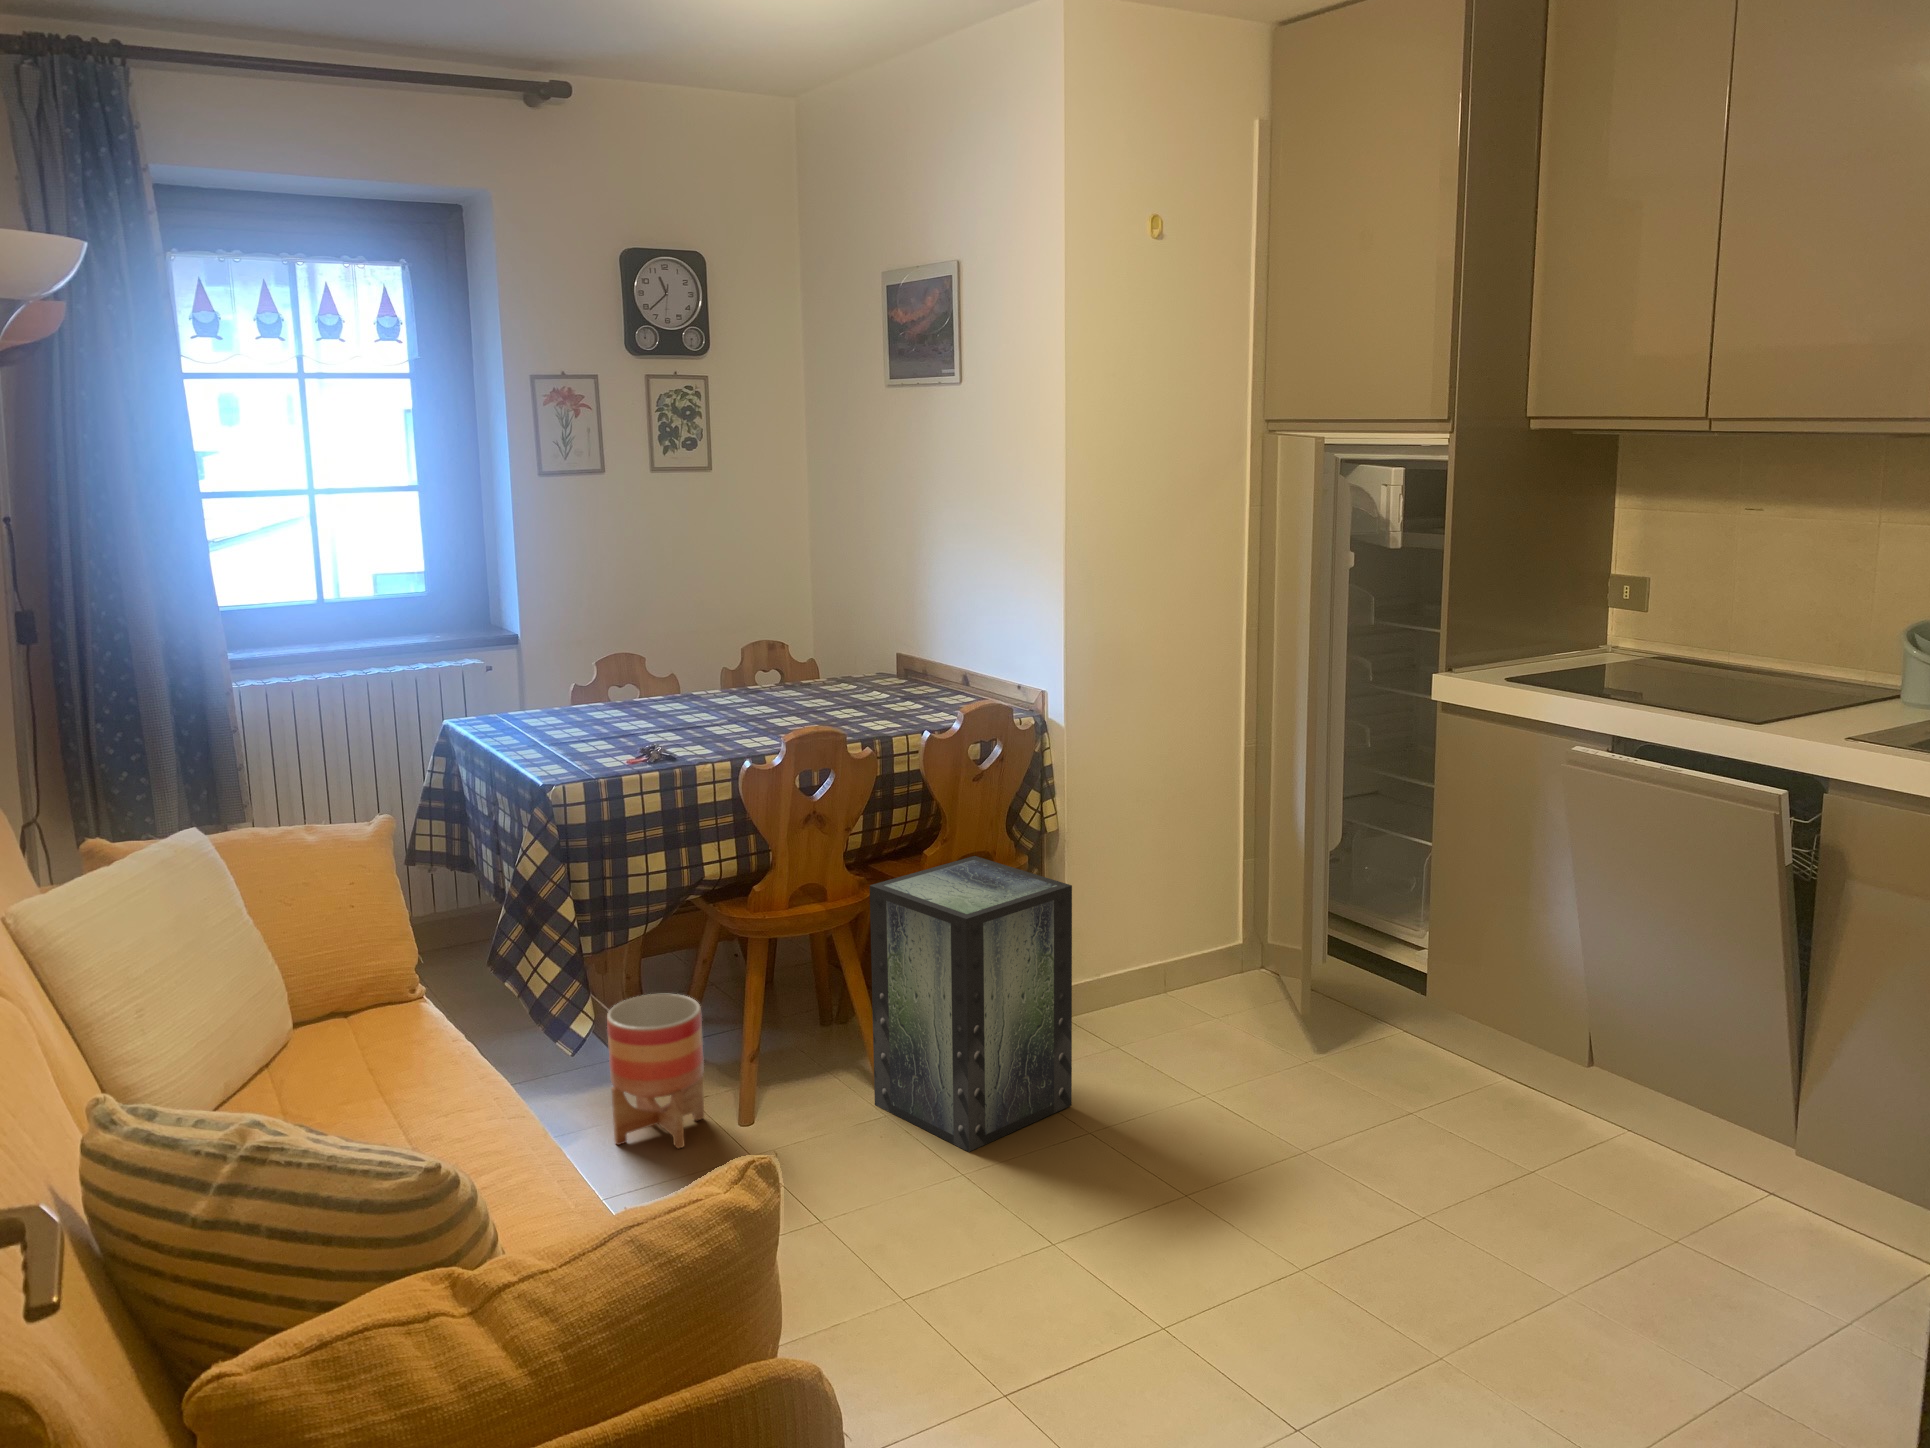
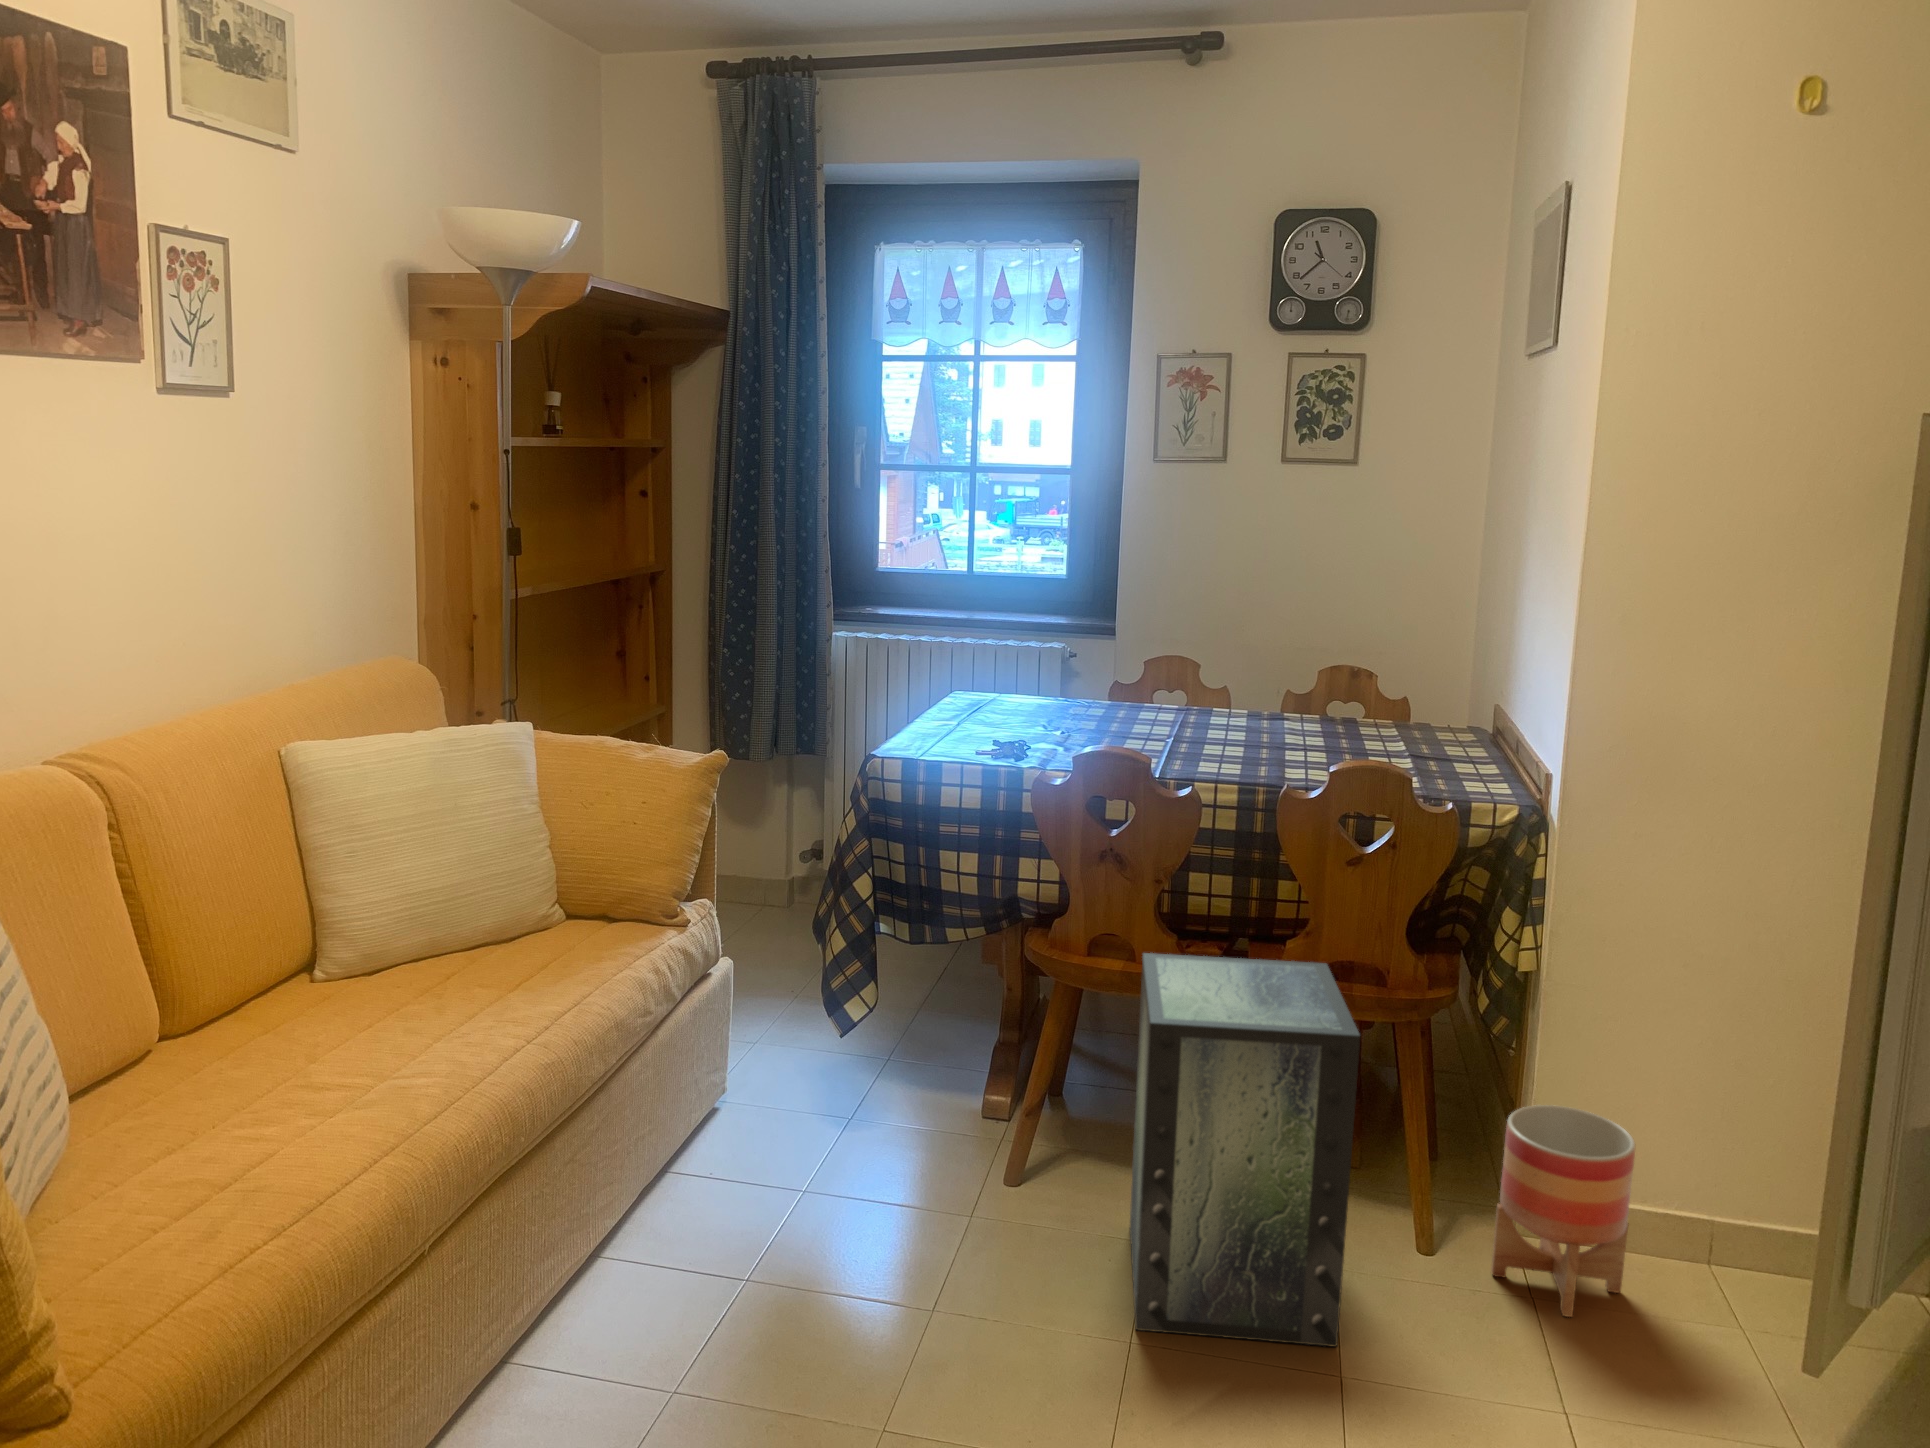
planter: present [607,994,704,1148] -> present [1491,1105,1635,1317]

